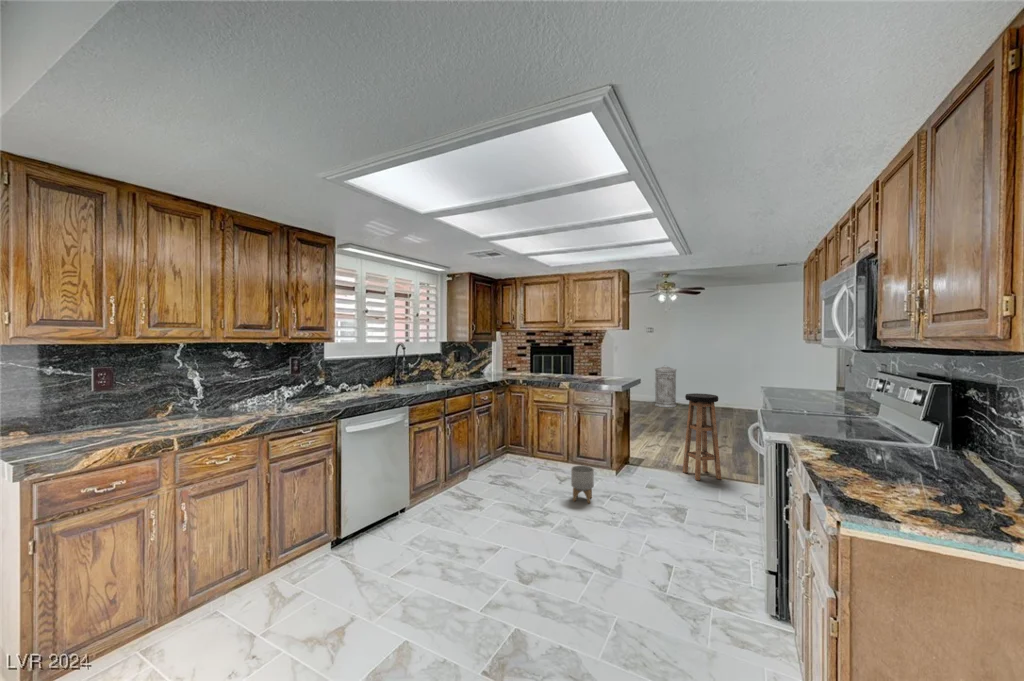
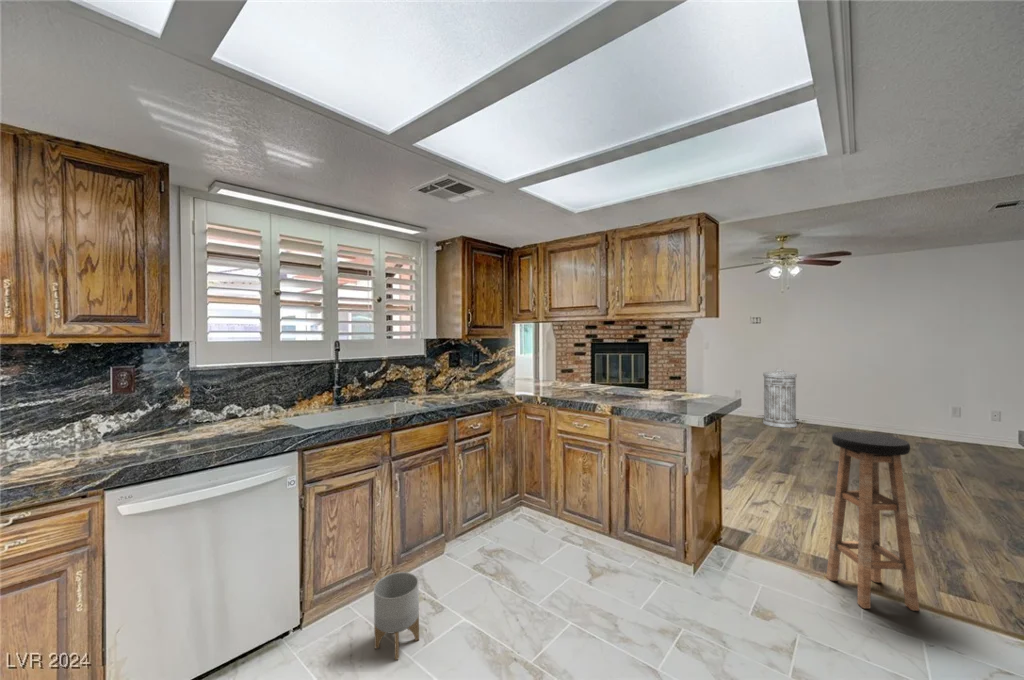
planter: present [571,465,594,503] -> present [374,572,419,660]

